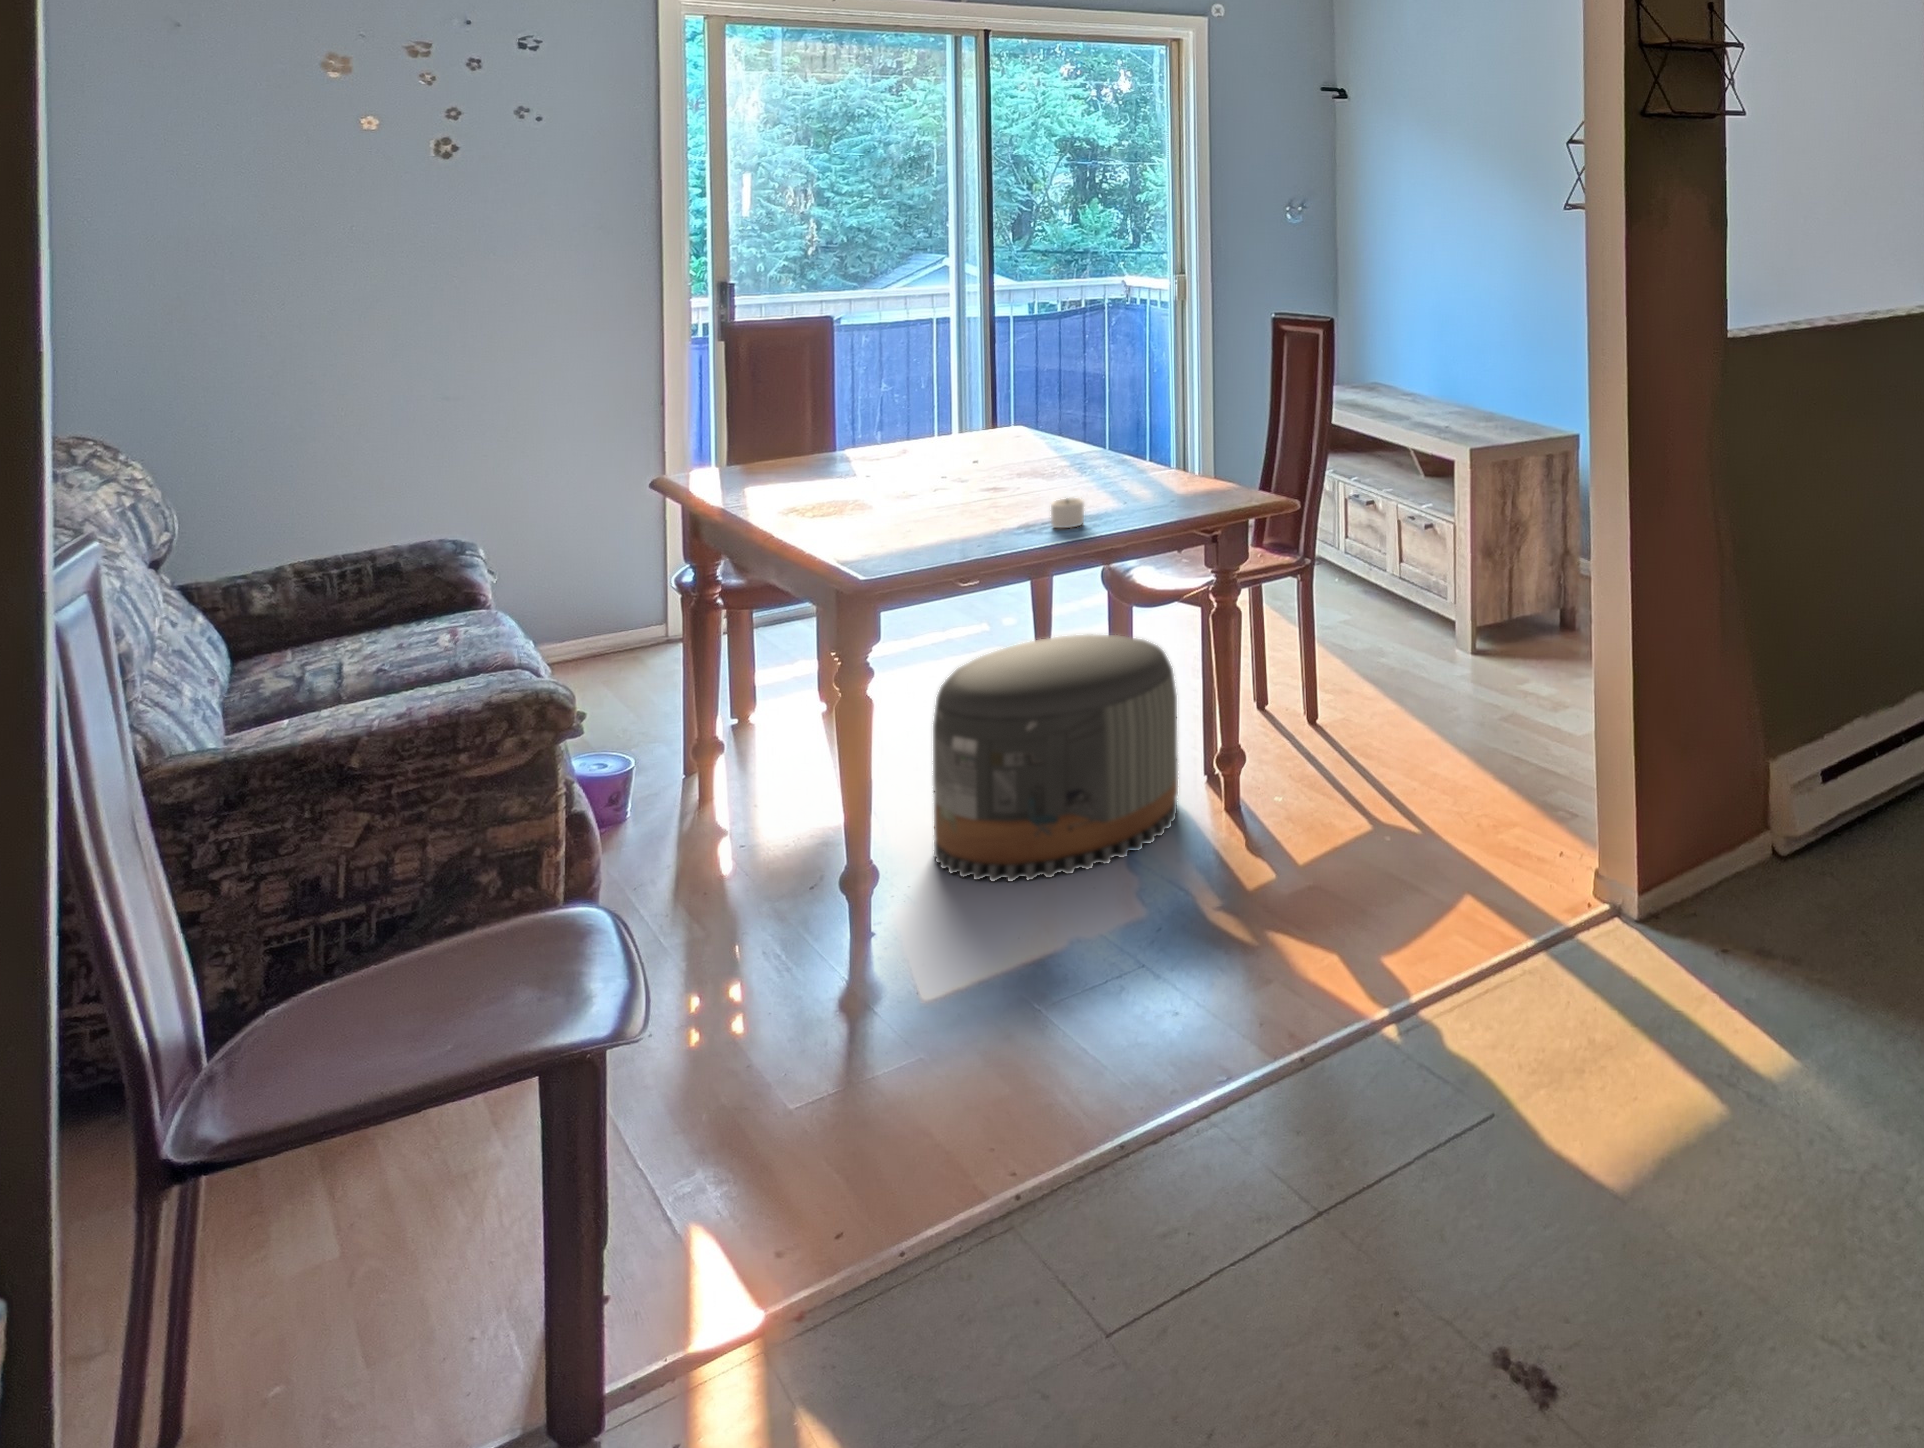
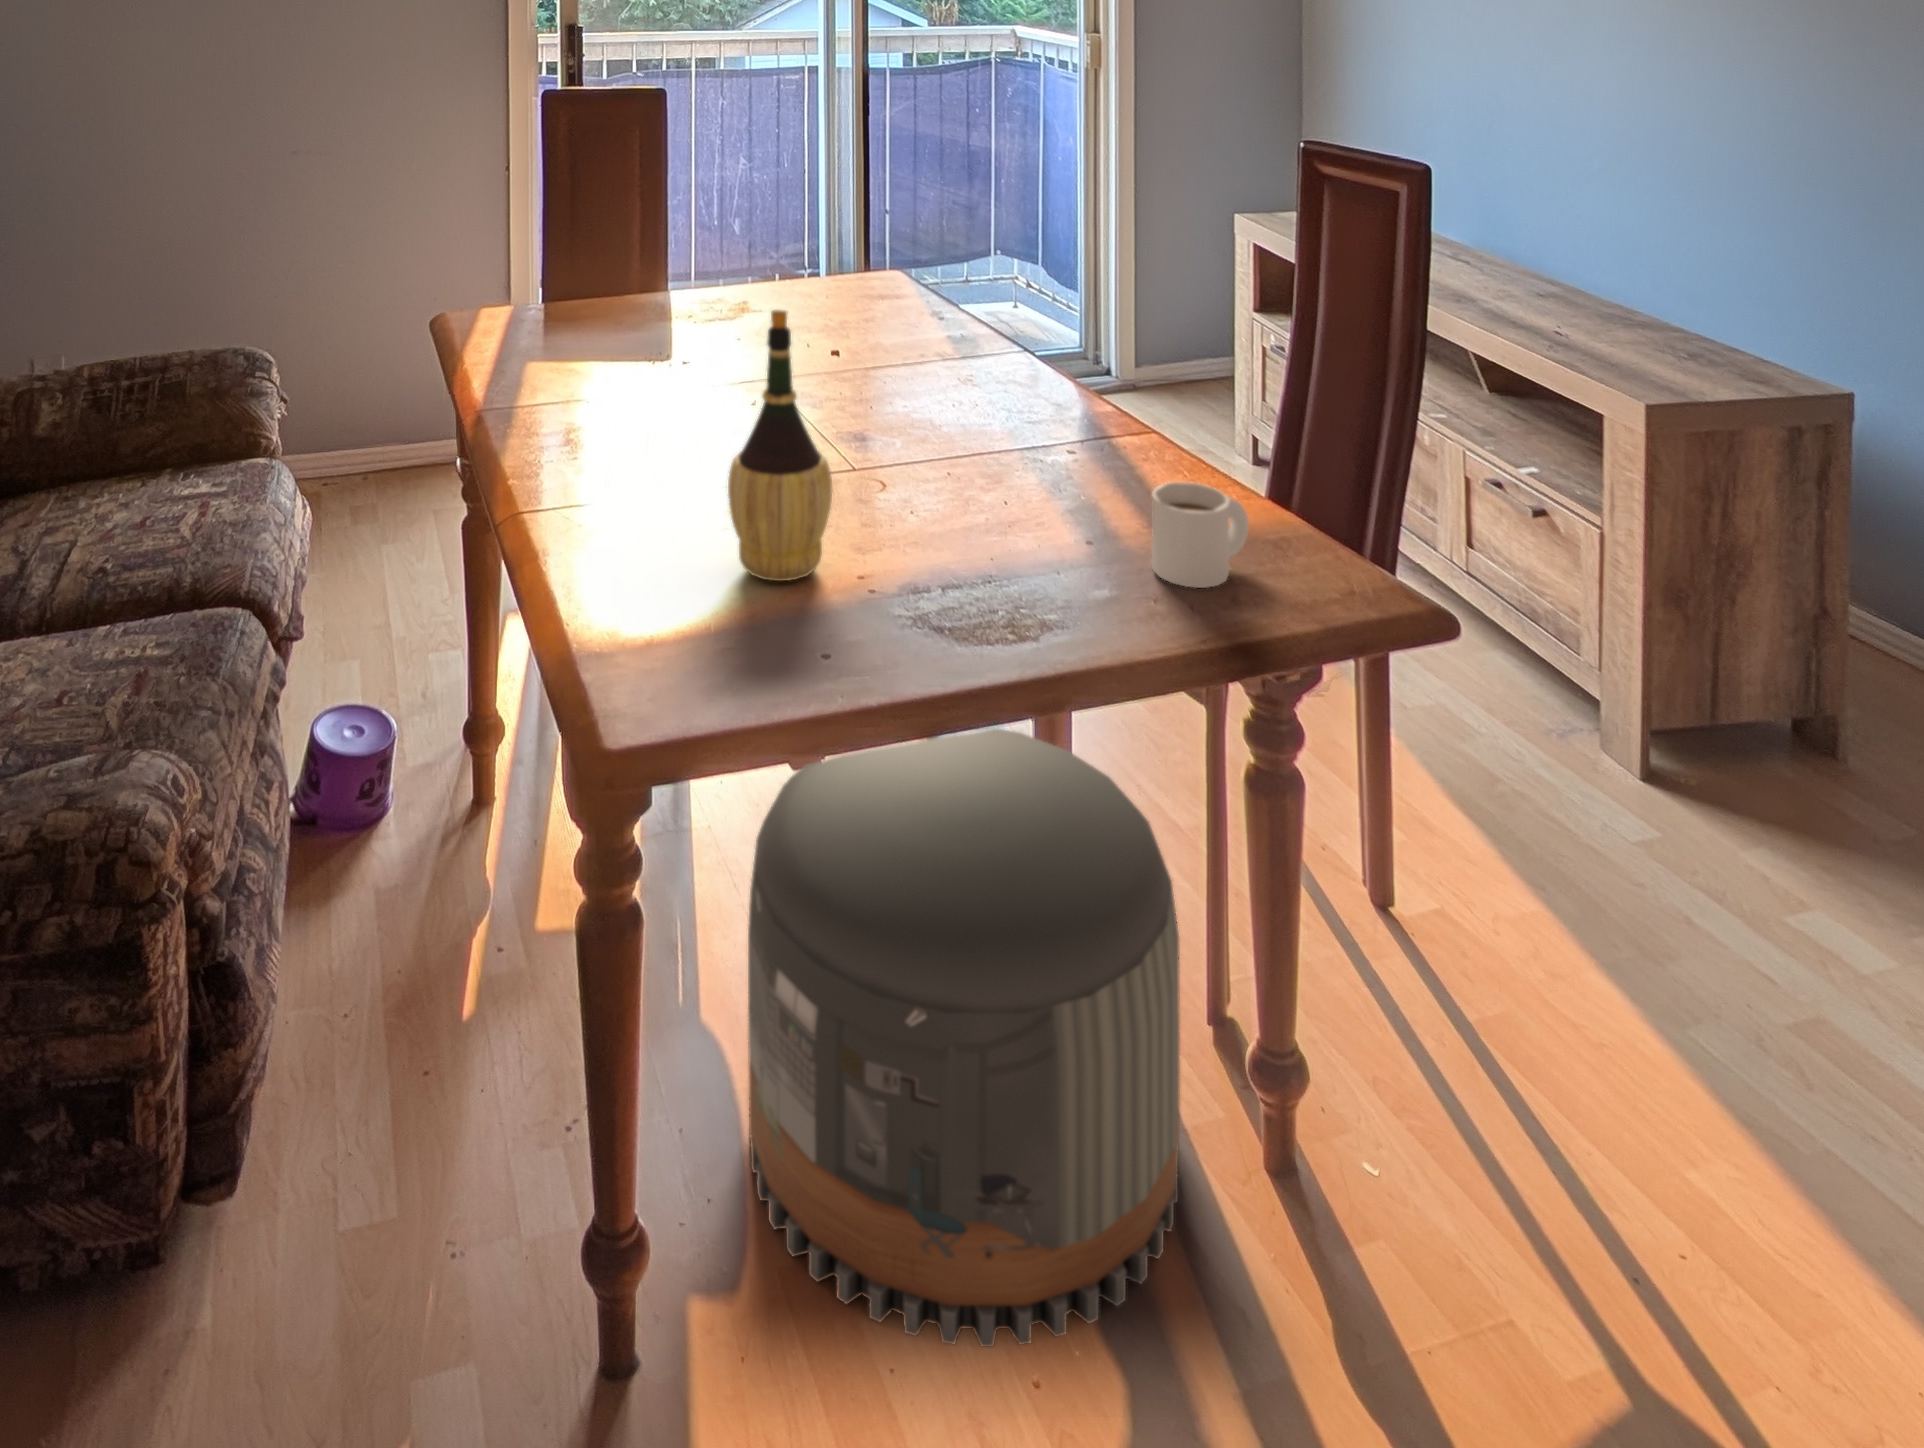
wine bottle: none [920,401,983,540] -> present [728,309,832,581]
mug: none [1160,471,1211,515] -> present [1152,482,1249,588]
candle: present [1051,498,1084,528] -> none [952,515,1040,587]

